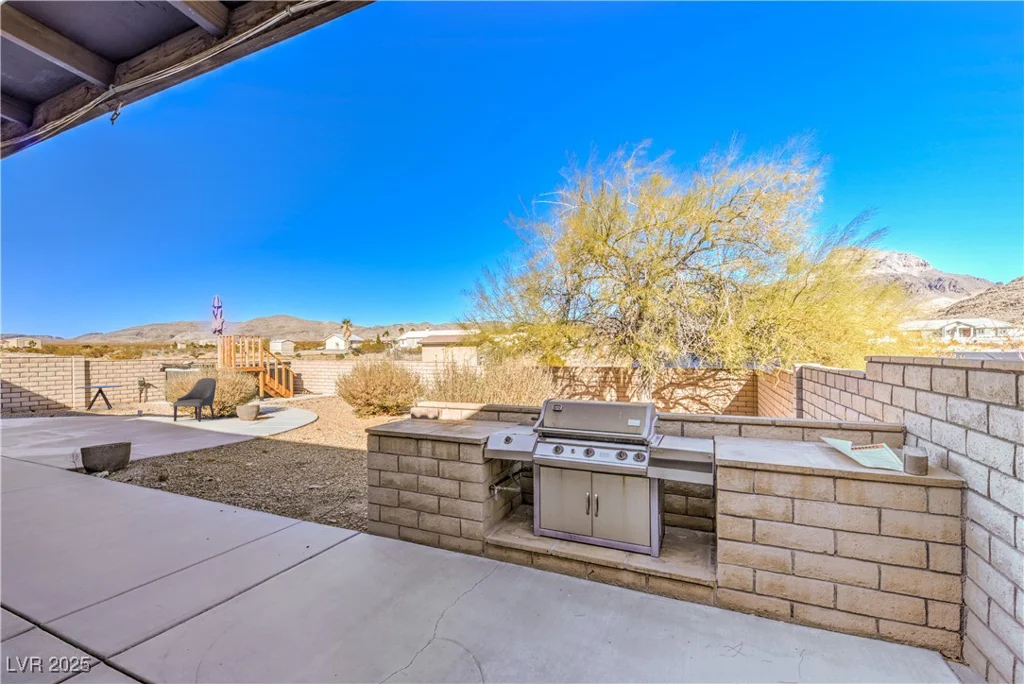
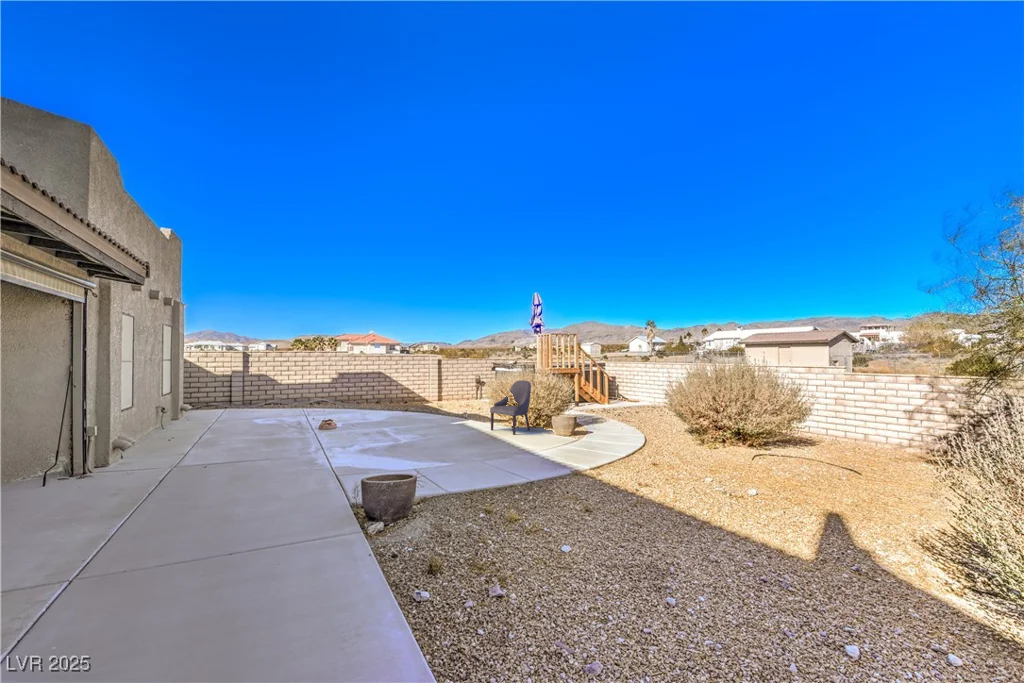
round table: present [77,386,123,411] -> none [432,382,464,405]

